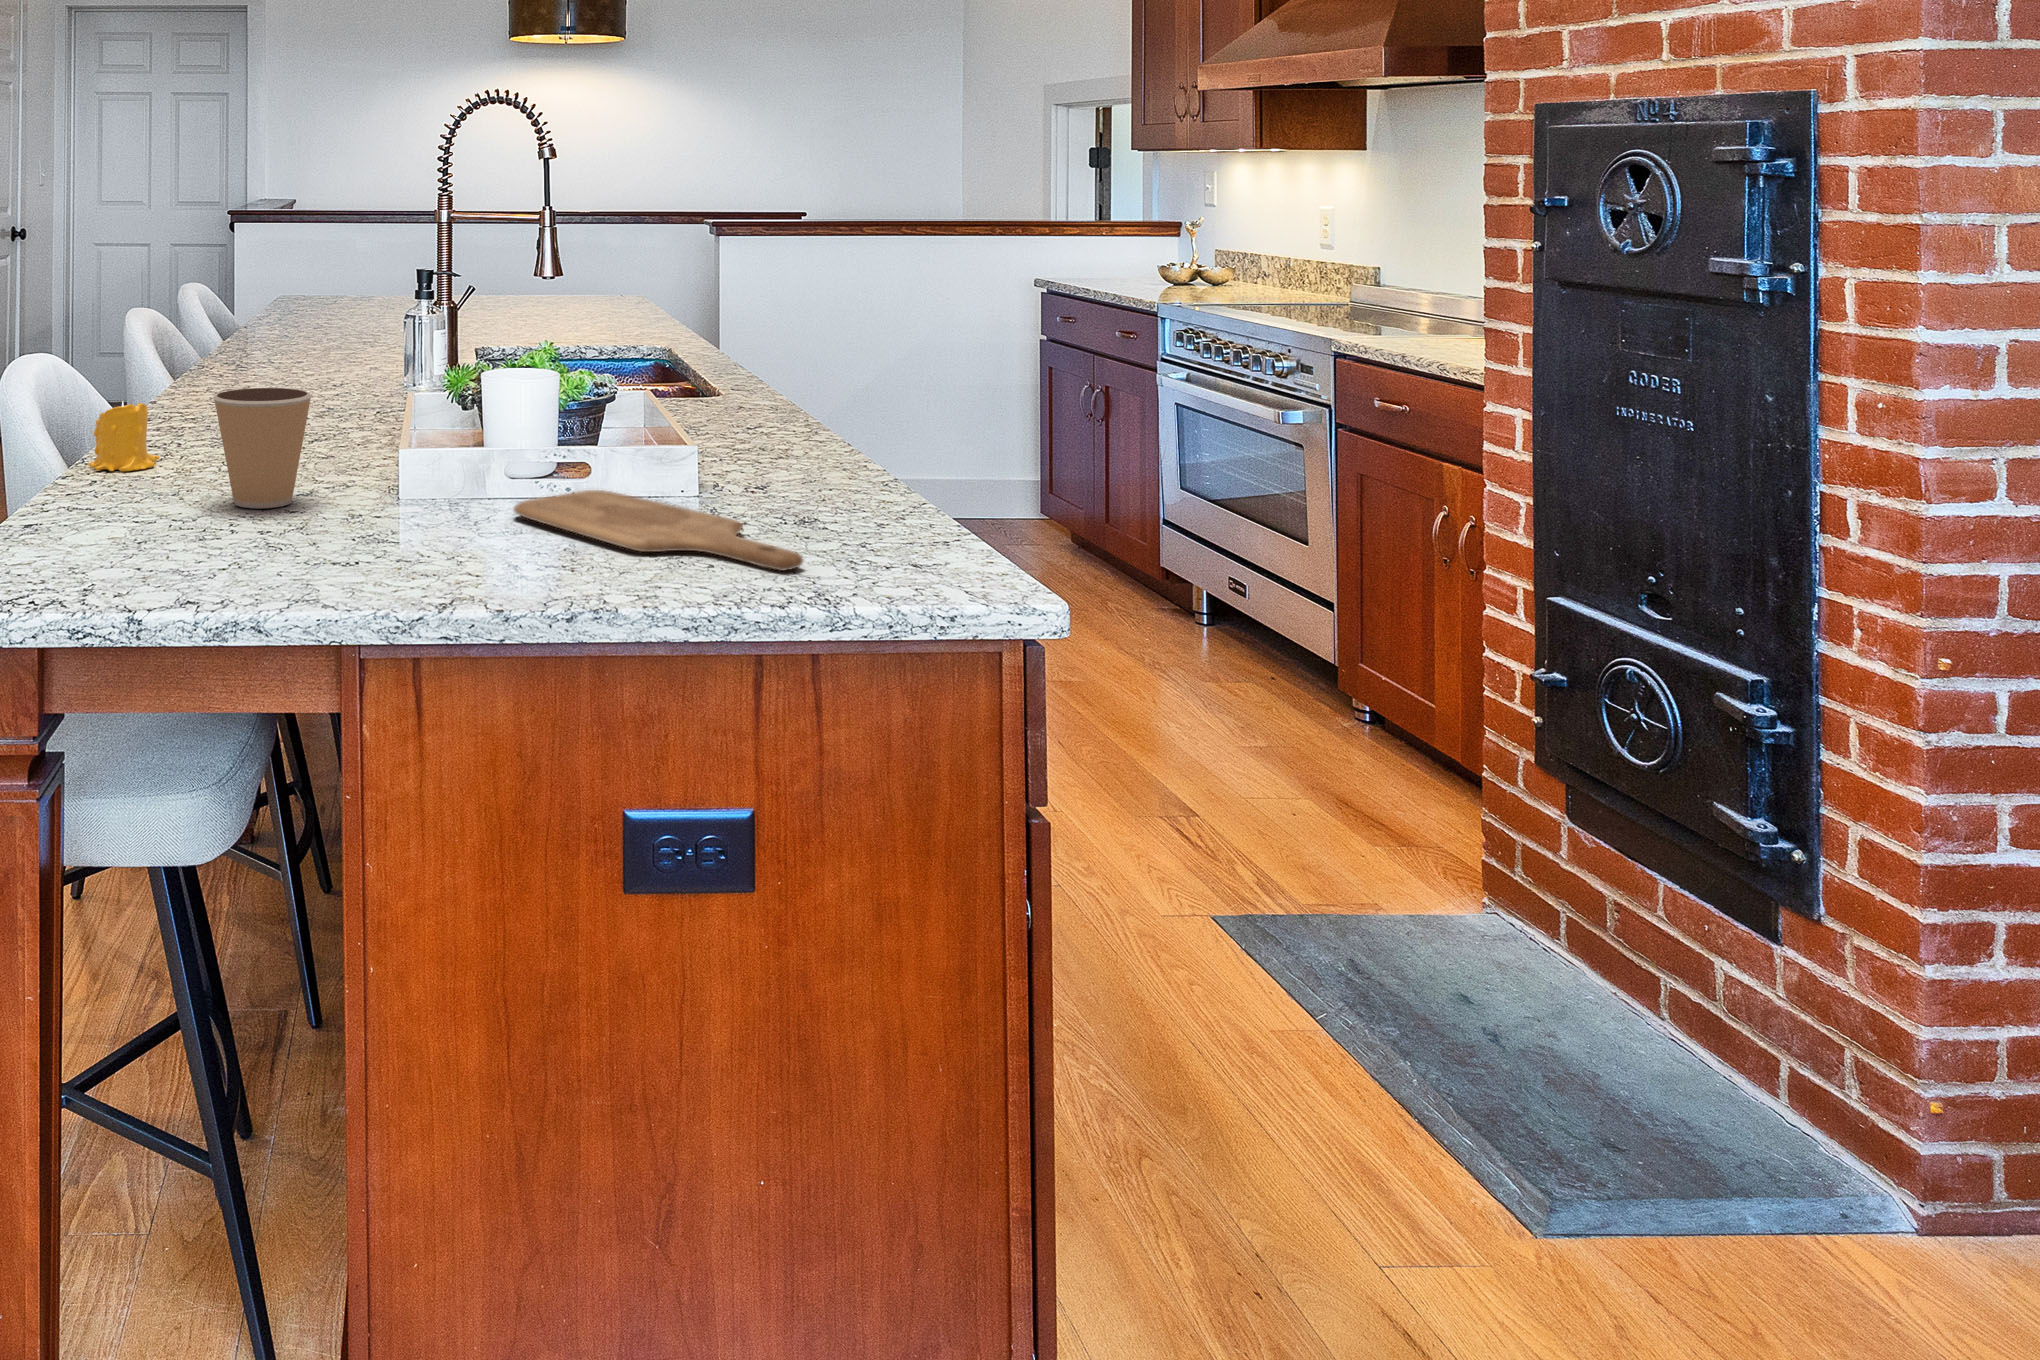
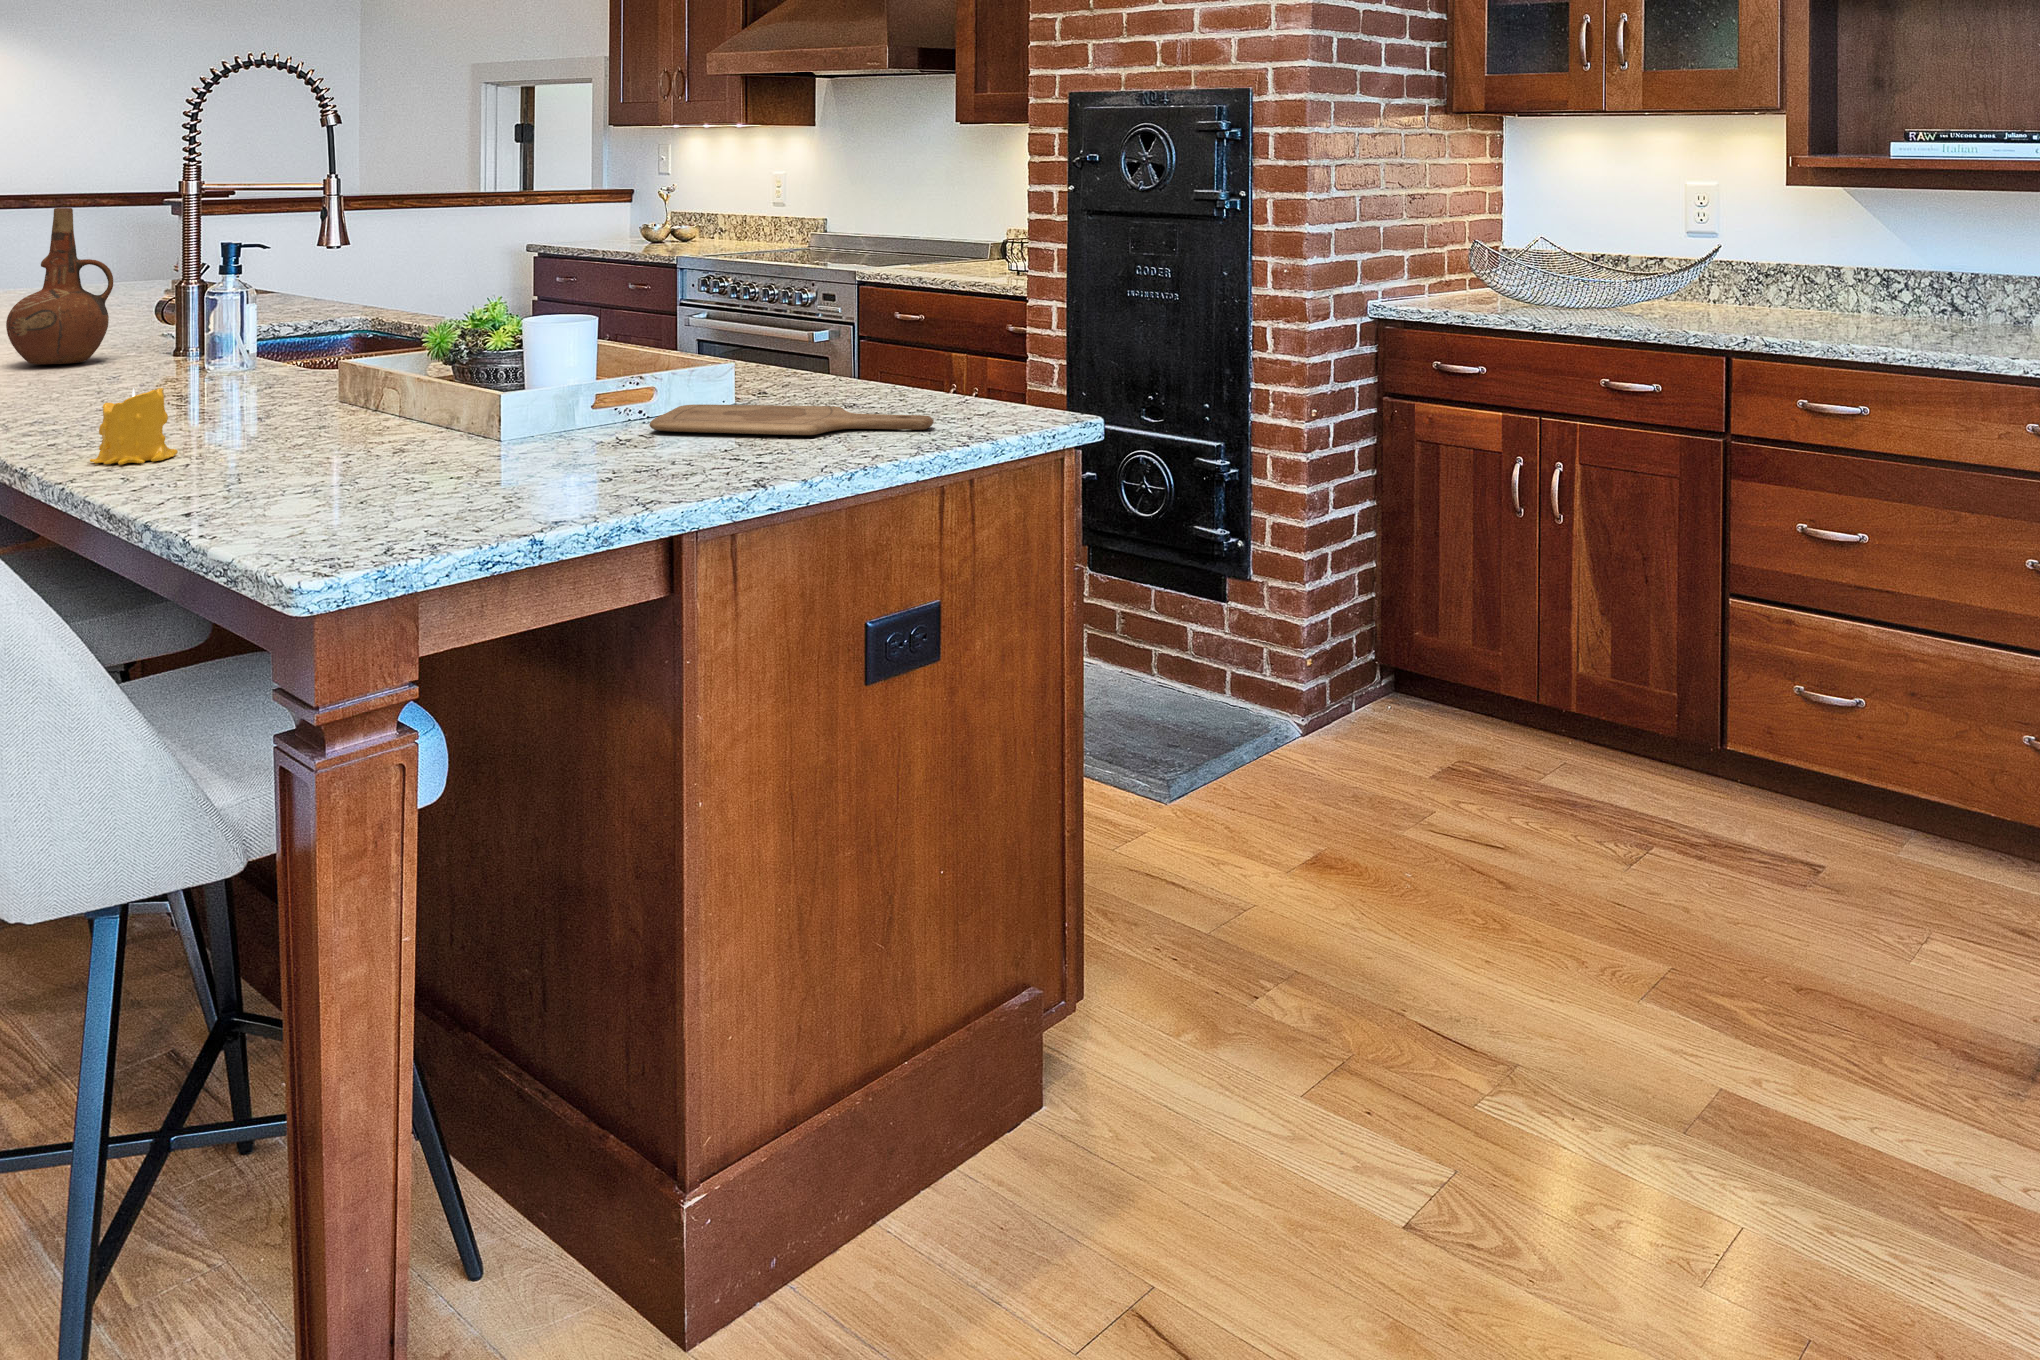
ceramic pitcher: none [286,232,367,371] -> present [6,208,113,365]
coffee cup: present [213,388,312,508] -> none [348,348,451,463]

